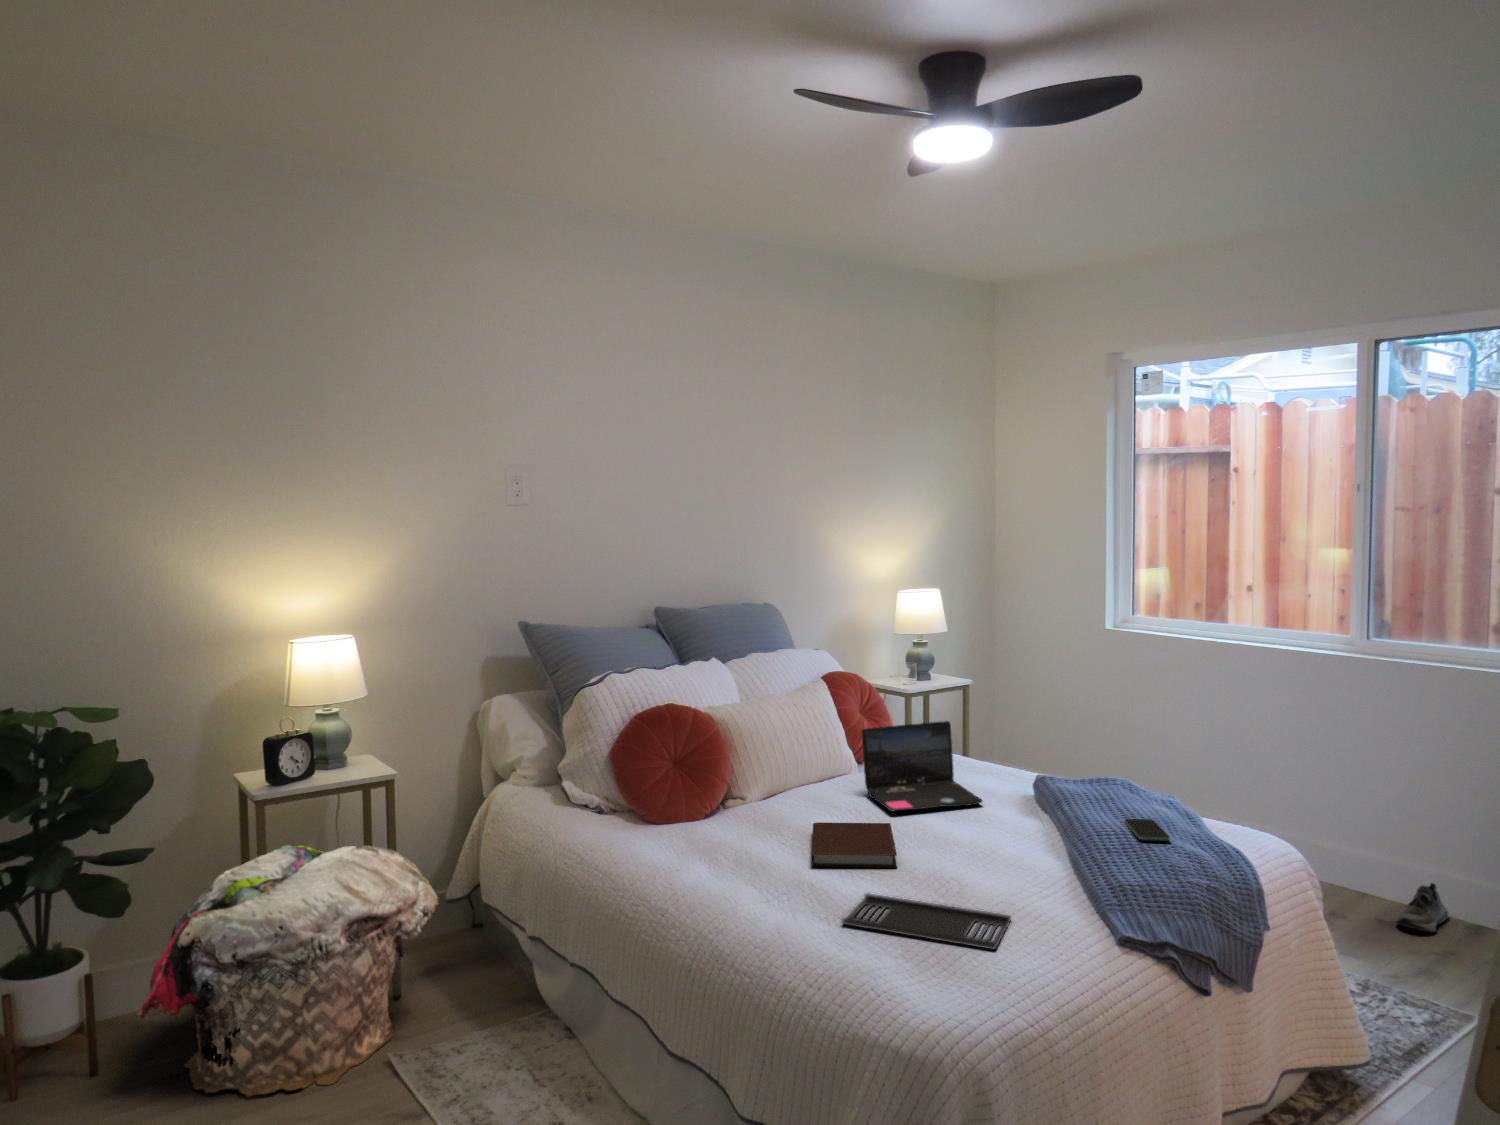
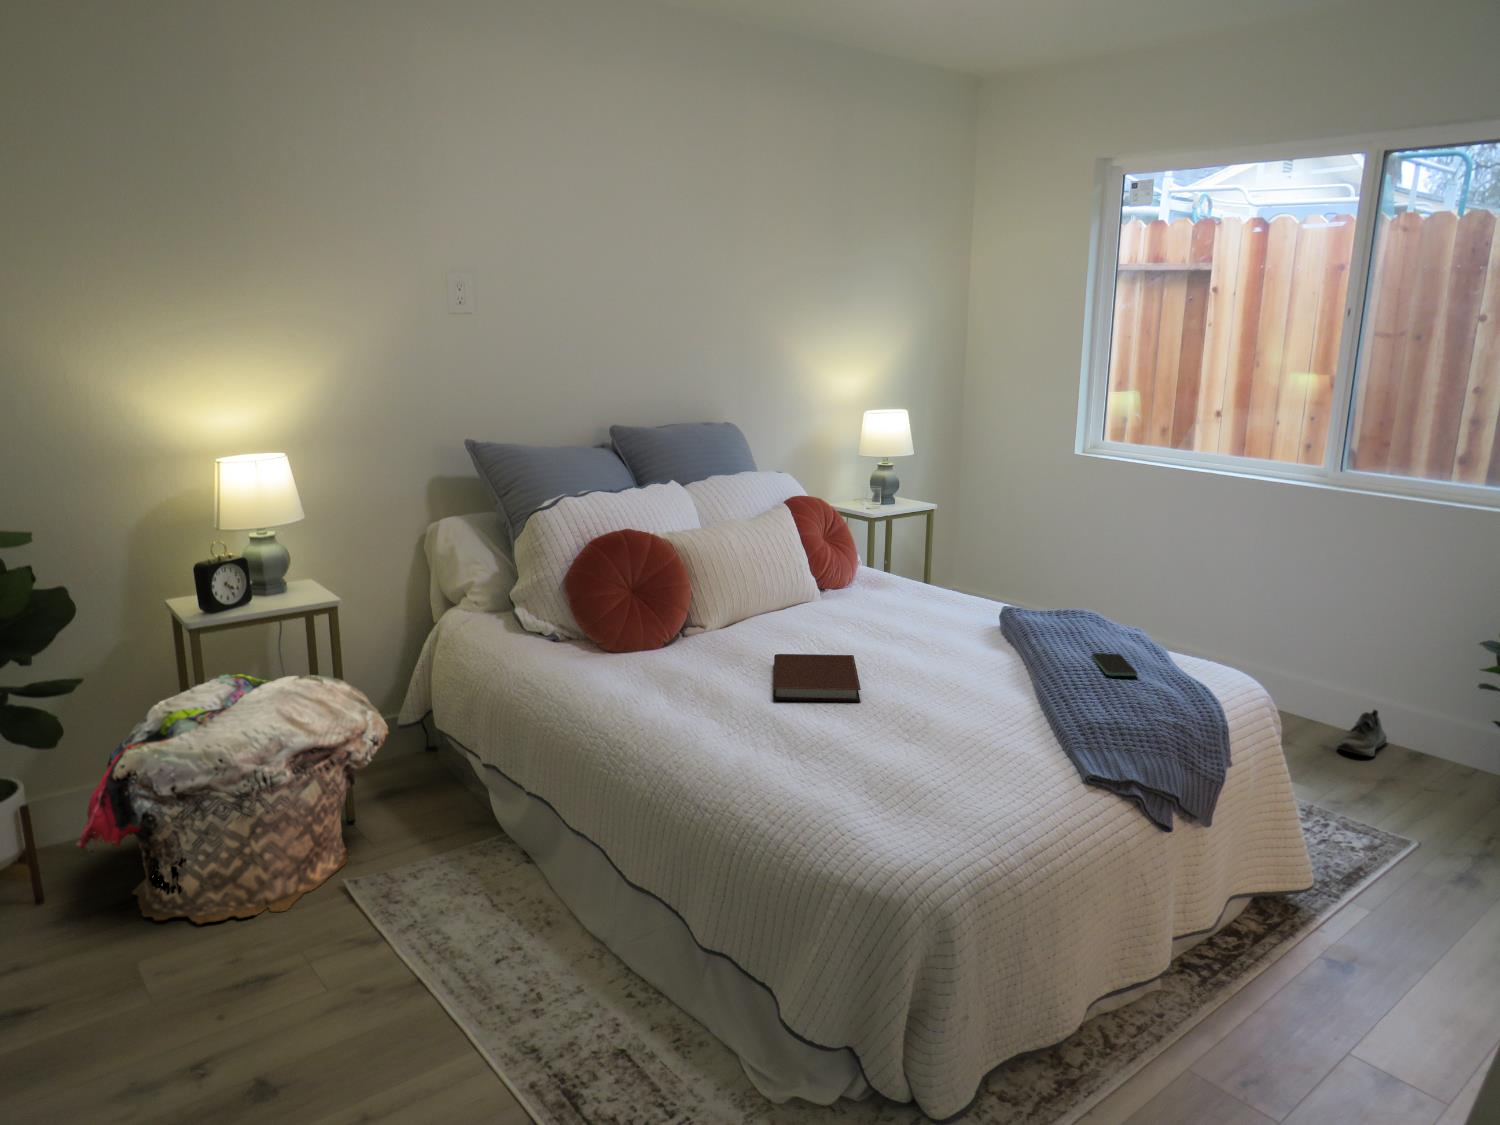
laptop: present [862,721,982,811] -> none [825,551,947,642]
tray: present [841,894,1011,950] -> none [805,729,978,790]

